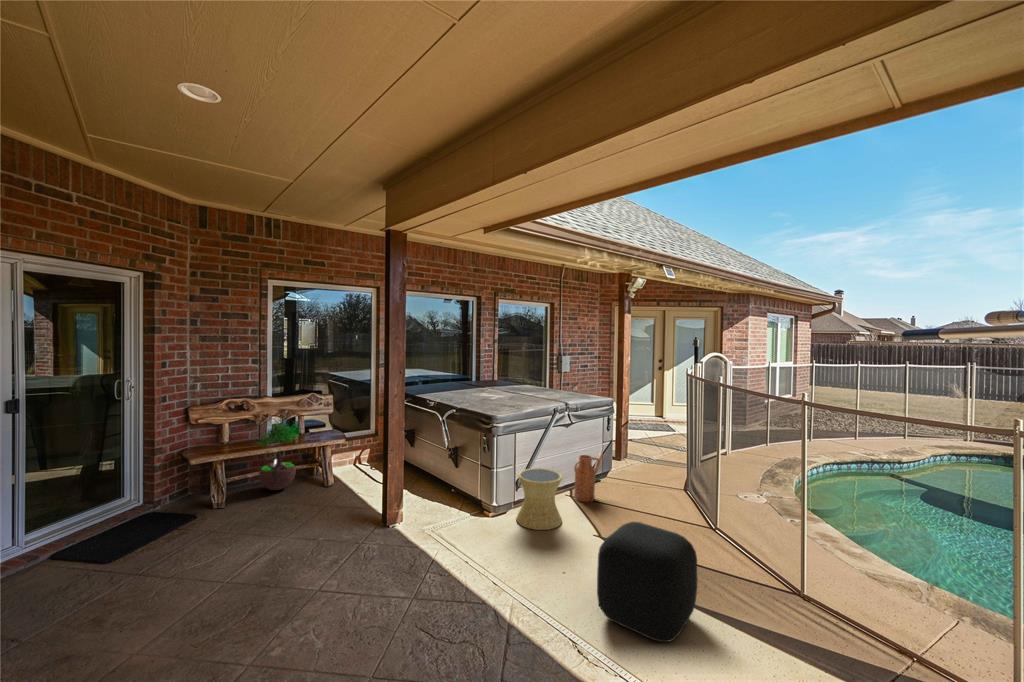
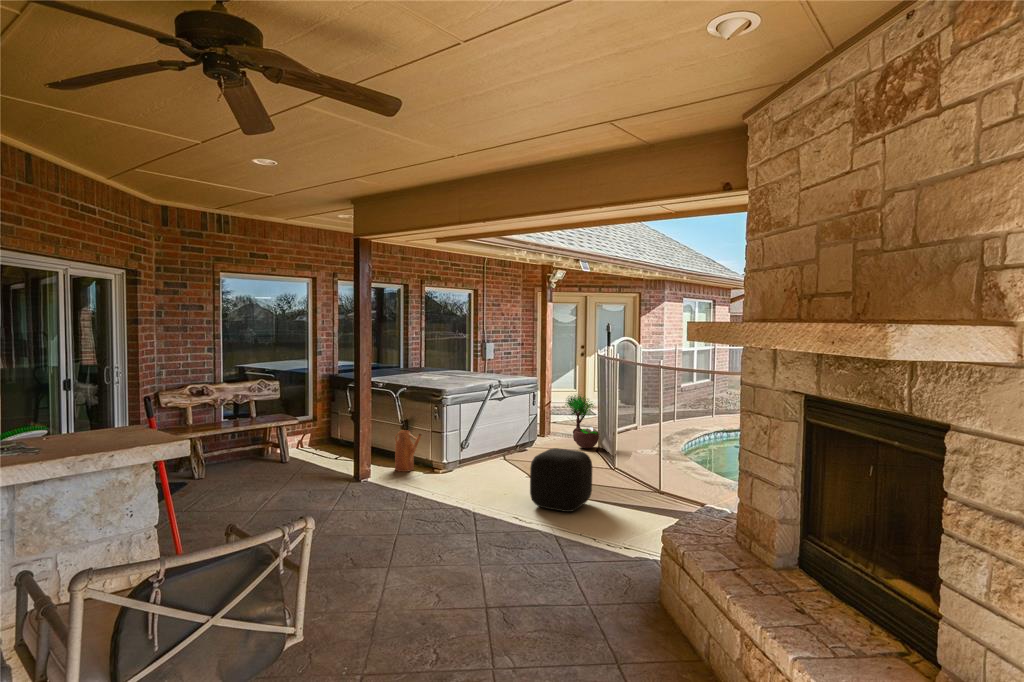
potted tree: present [256,421,297,490] -> present [565,394,599,449]
watering can: present [574,452,603,502] -> present [395,430,421,472]
side table: present [516,468,562,530] -> none [462,432,499,476]

